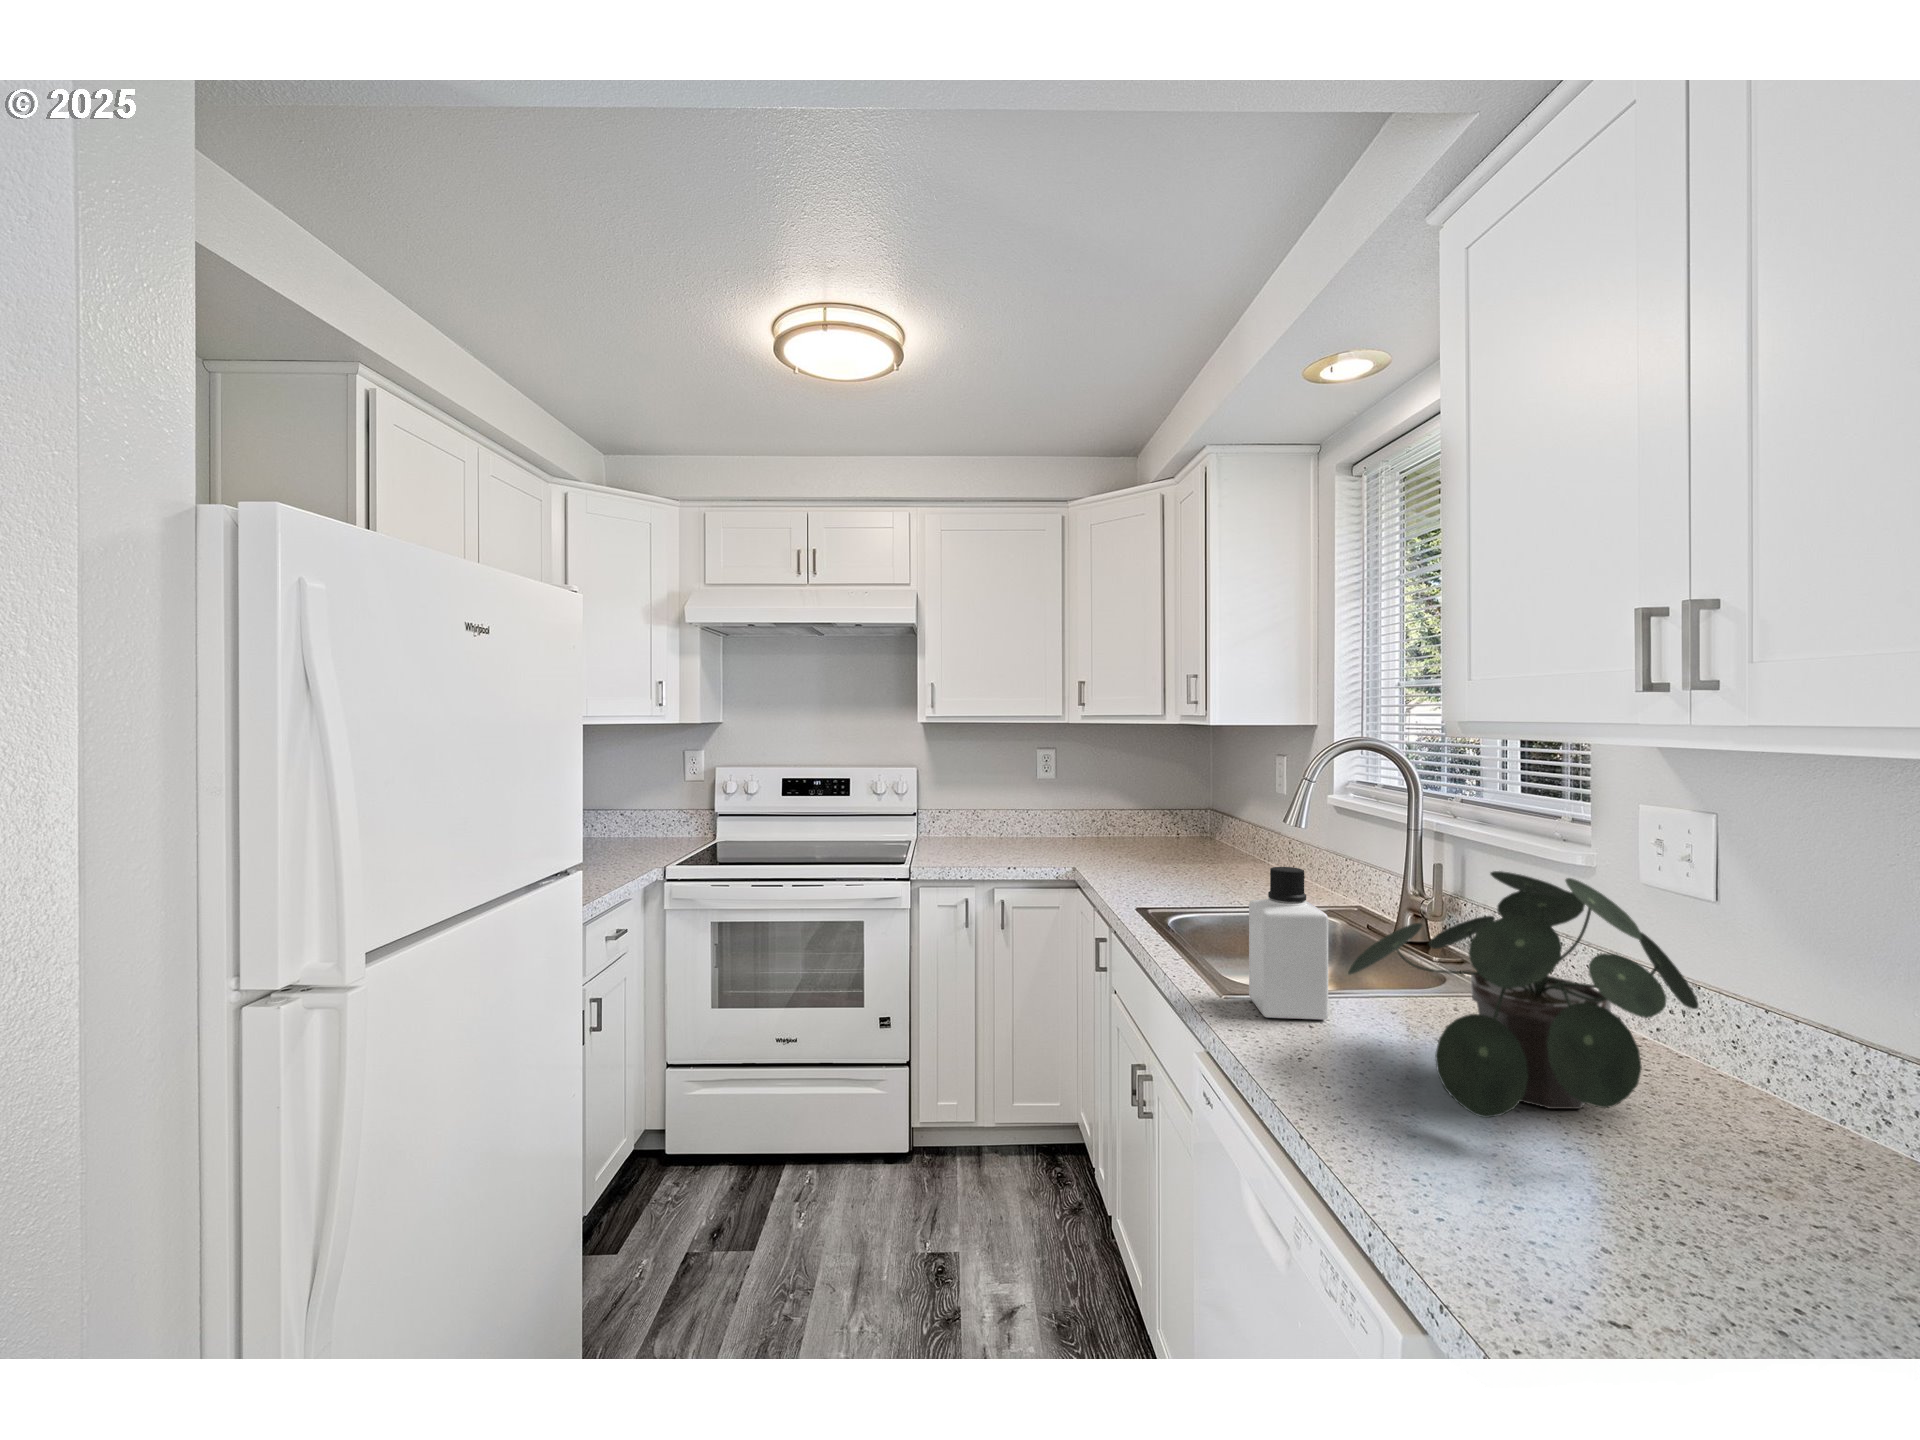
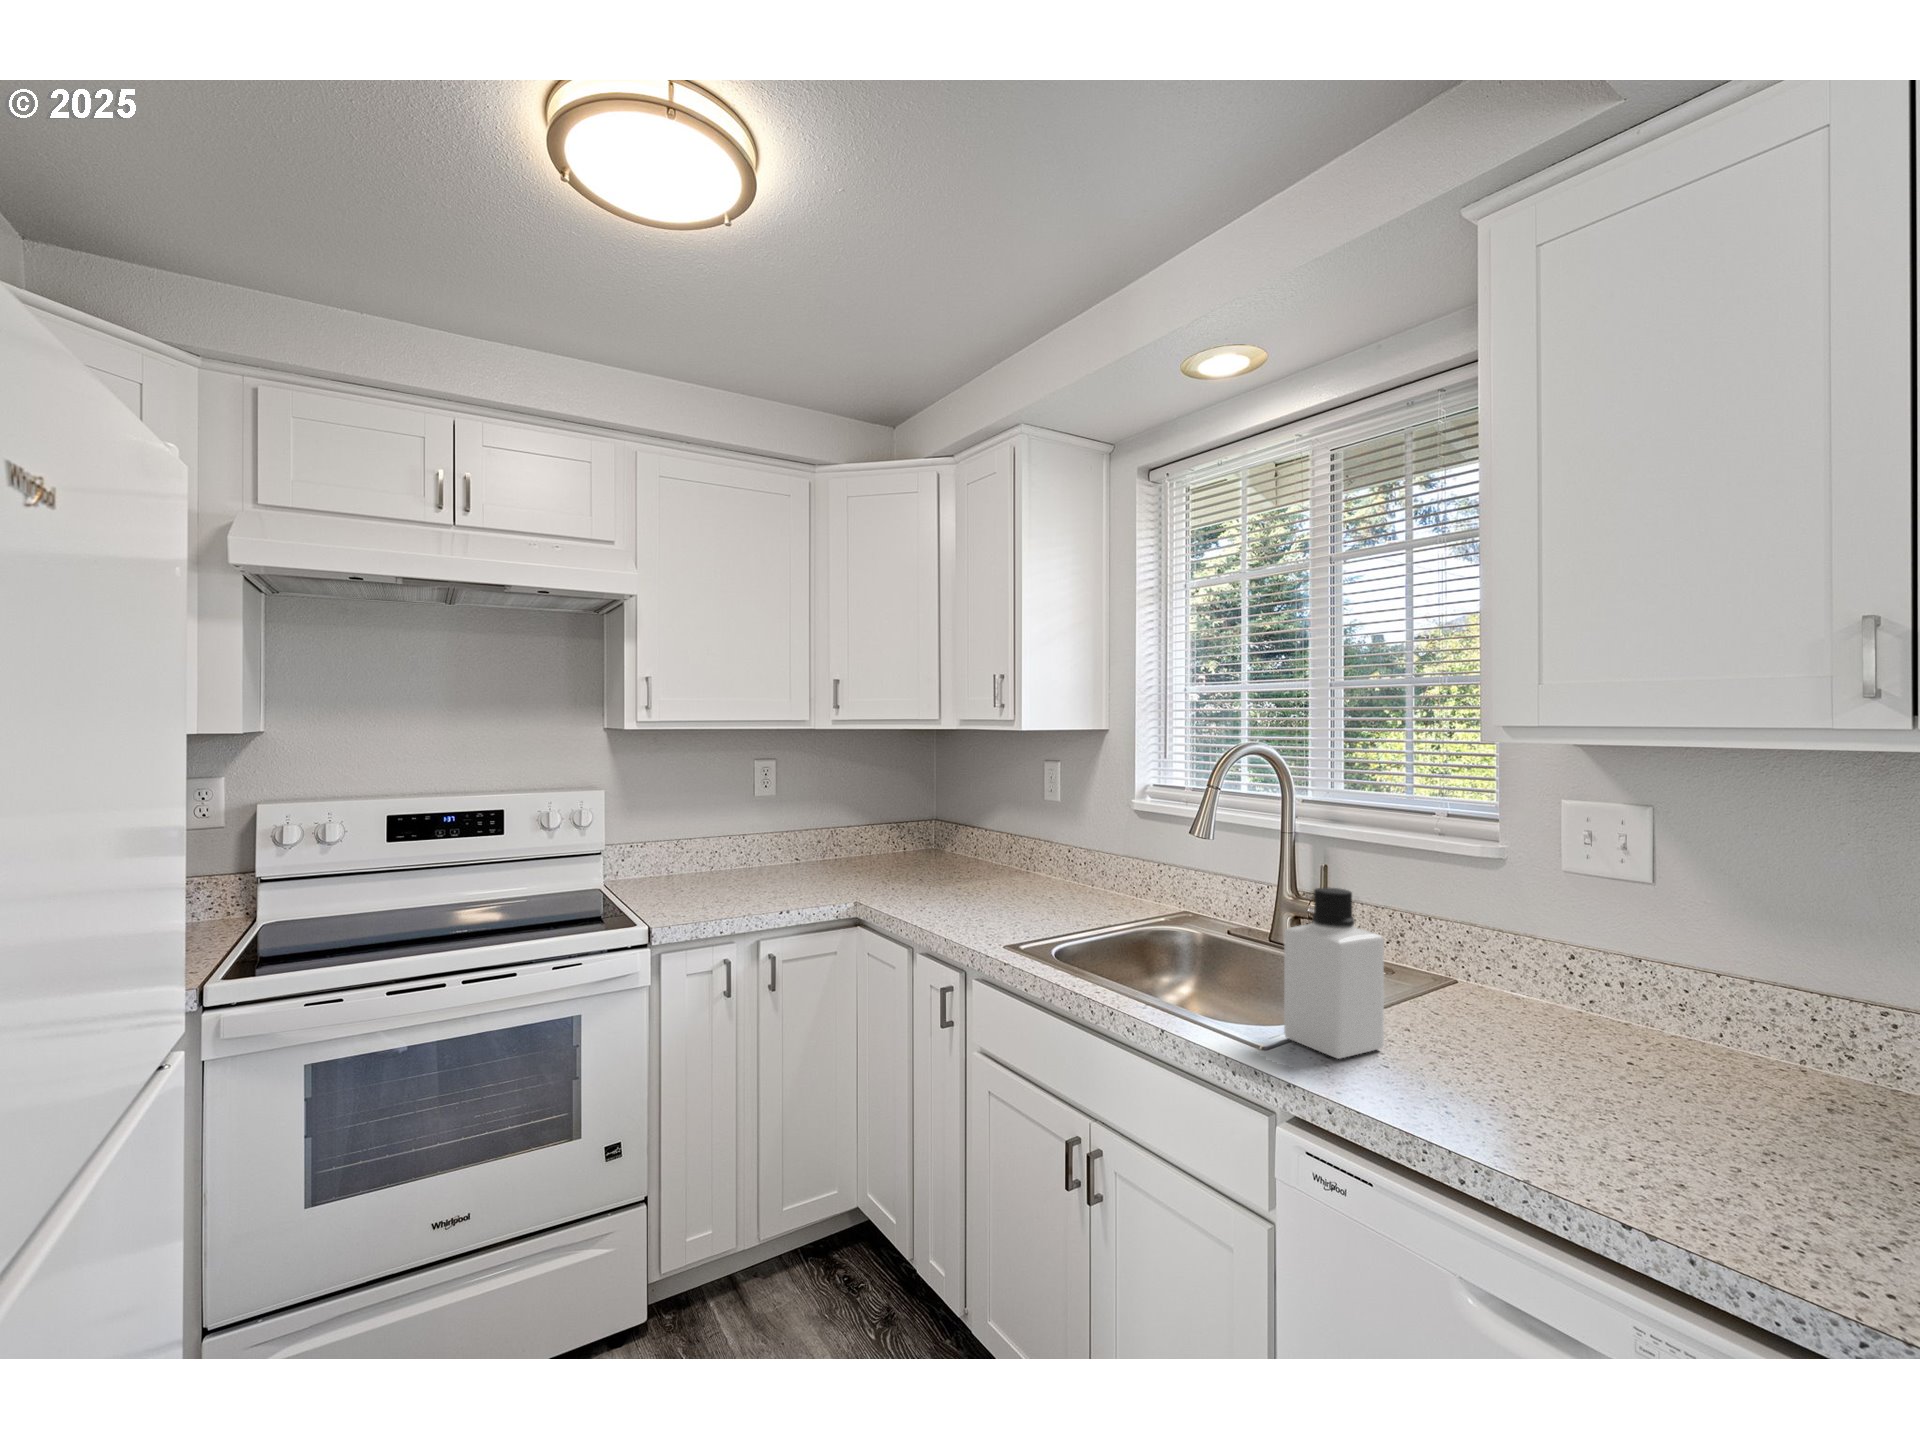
potted plant: present [1348,871,1699,1118] -> none [1456,877,1814,1132]

